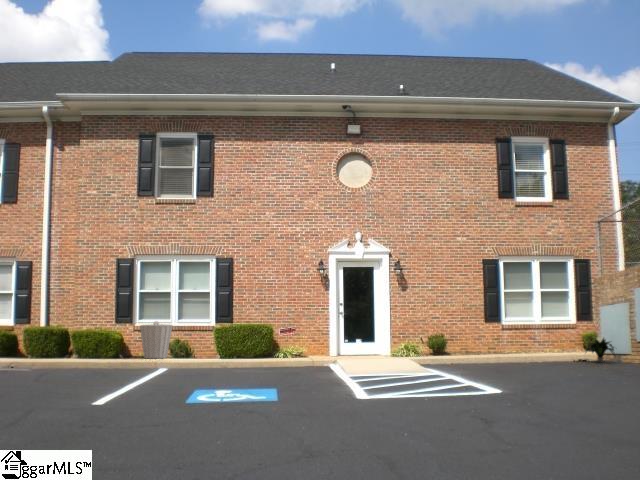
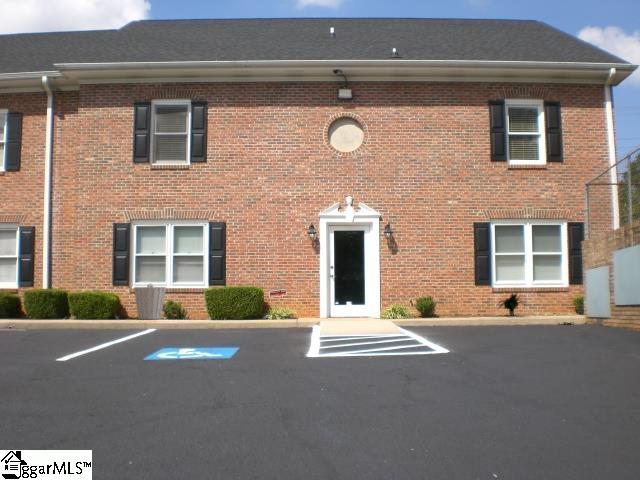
potted plant: present [586,338,614,362] -> present [499,294,523,316]

